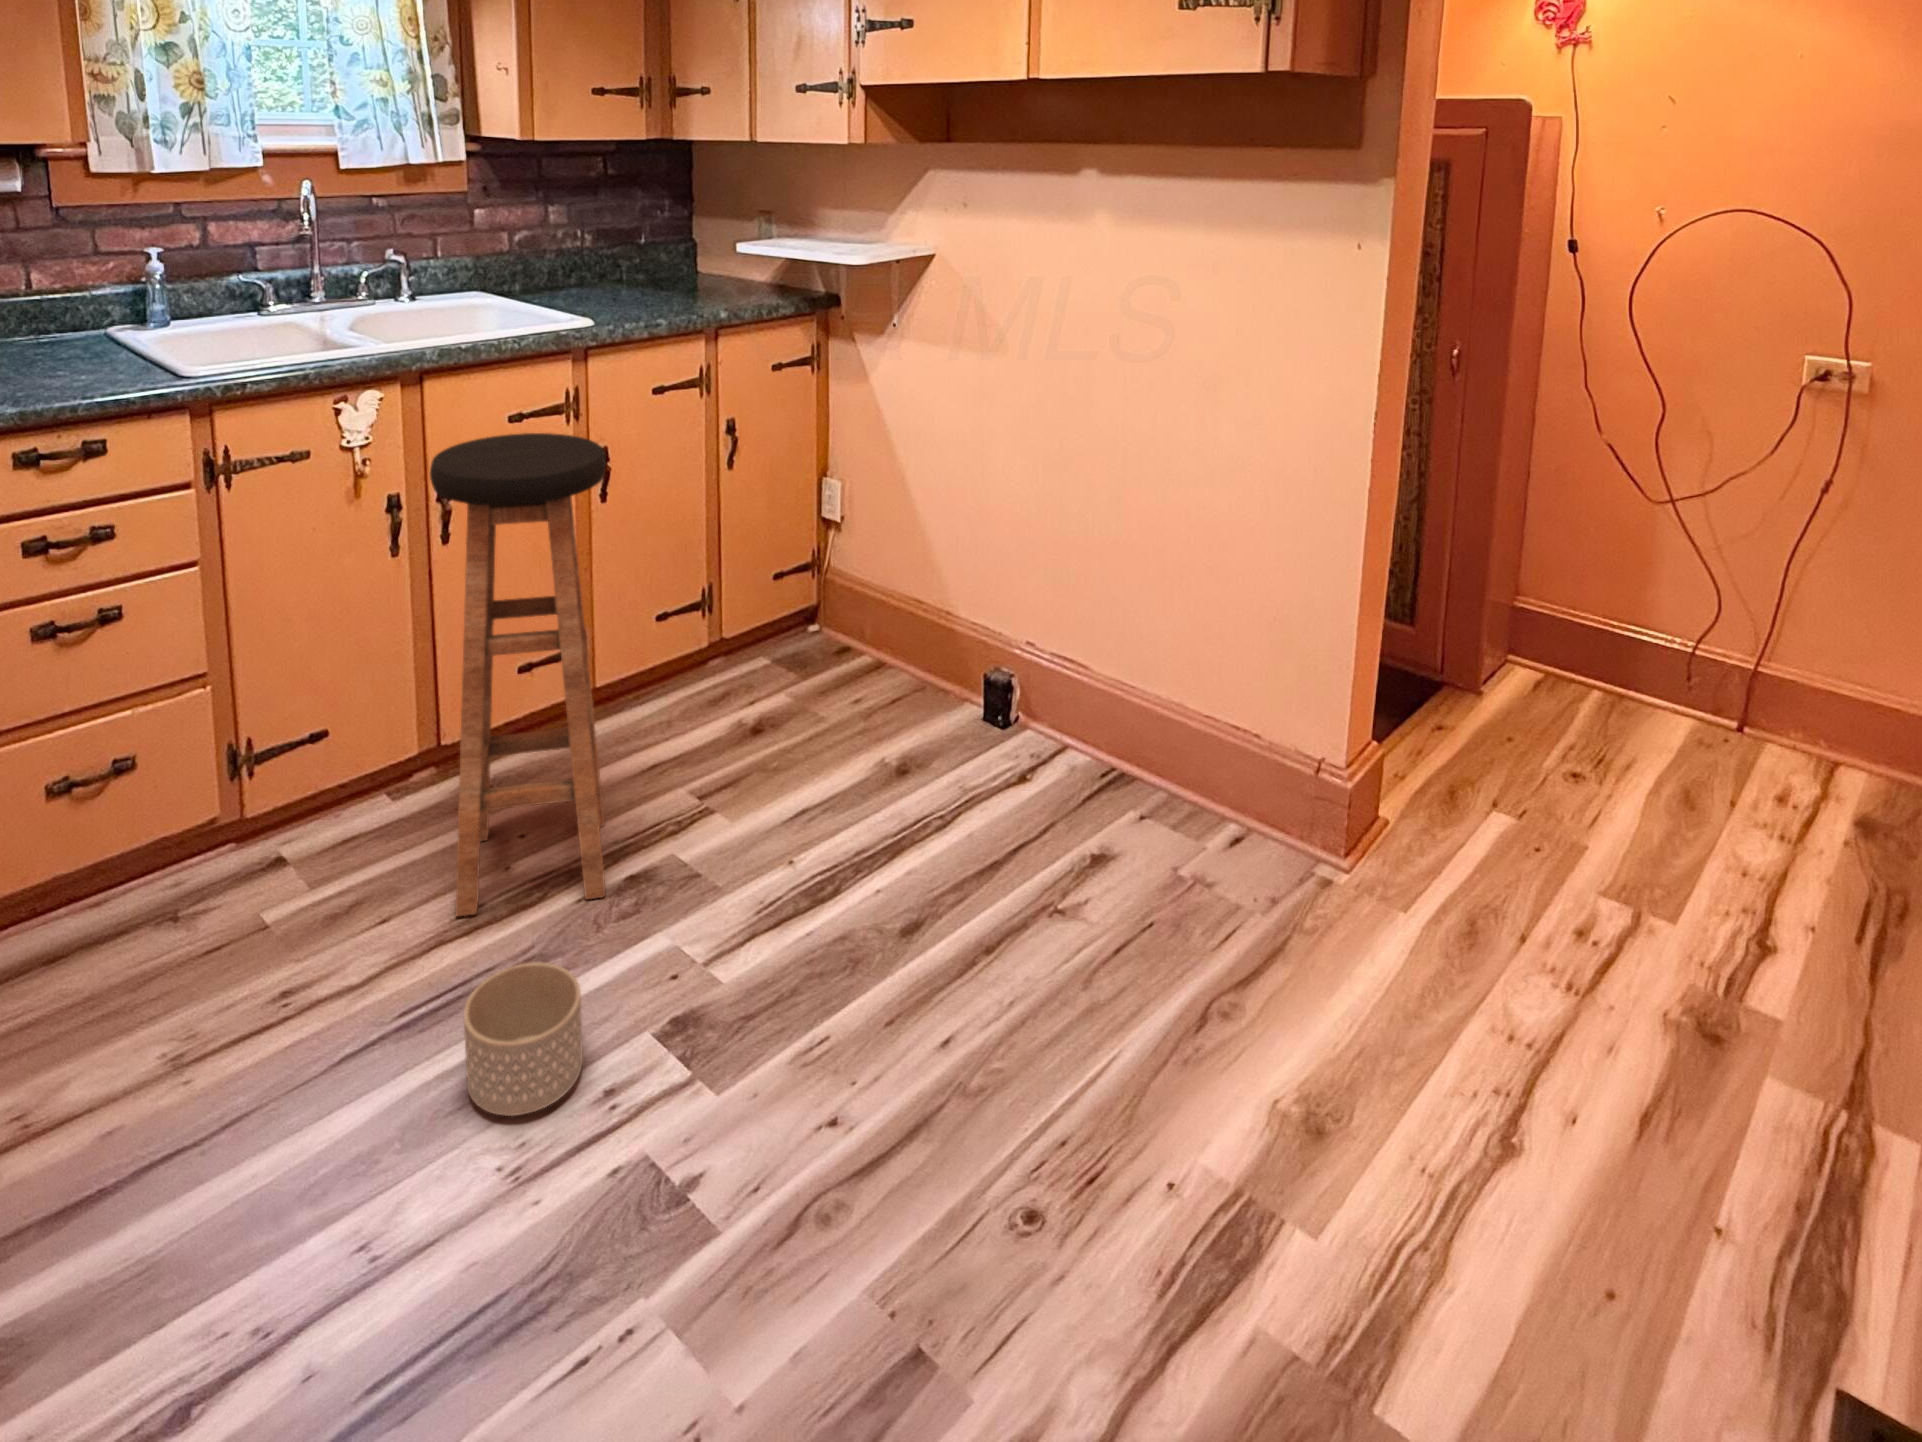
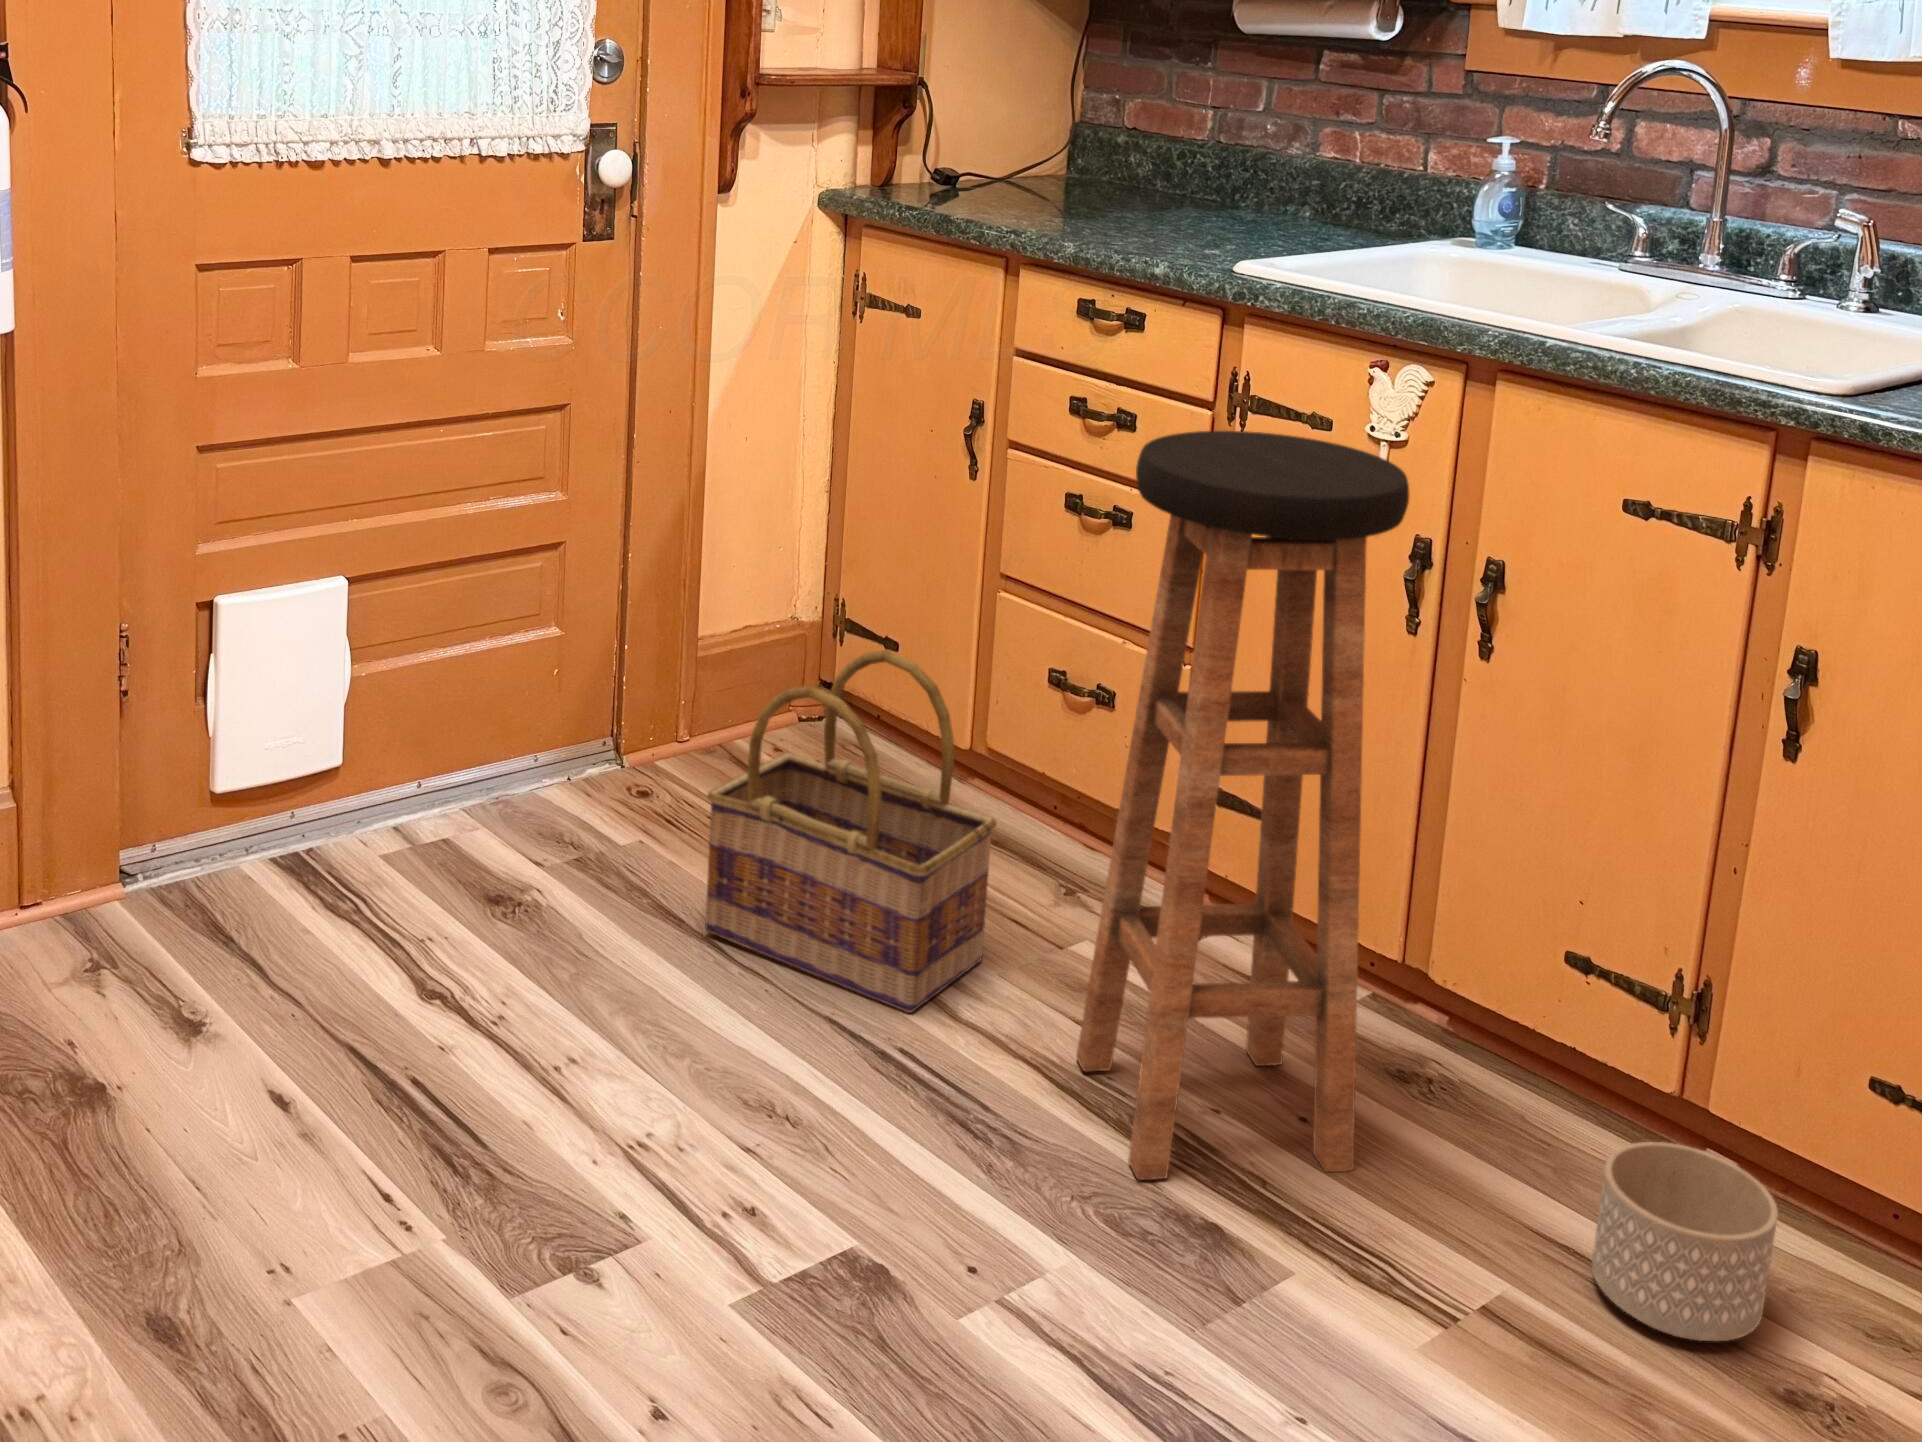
basket: none [52,789,361,1164] -> present [705,650,996,1013]
planter: present [464,962,583,1116] -> present [1592,1142,1778,1341]

